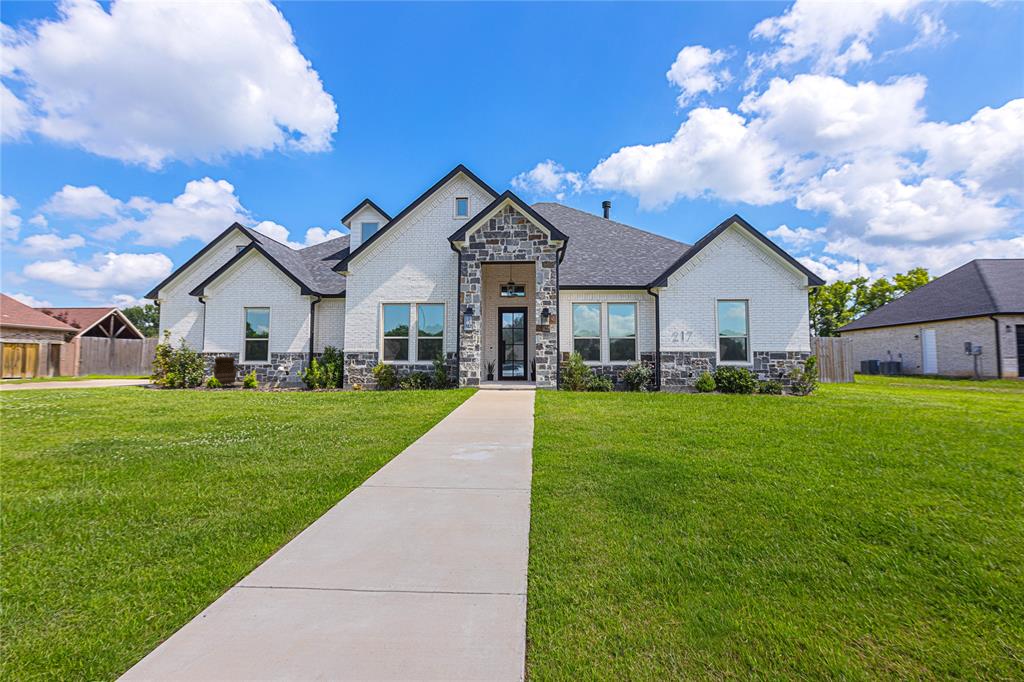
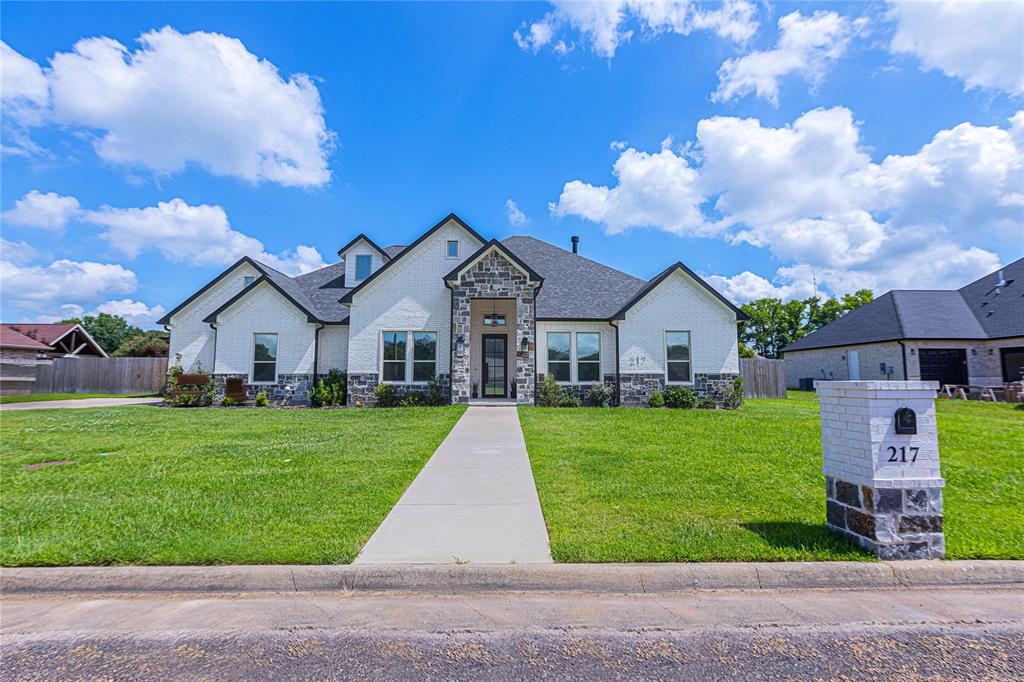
bench: none [151,353,194,388] -> present [170,375,208,406]

